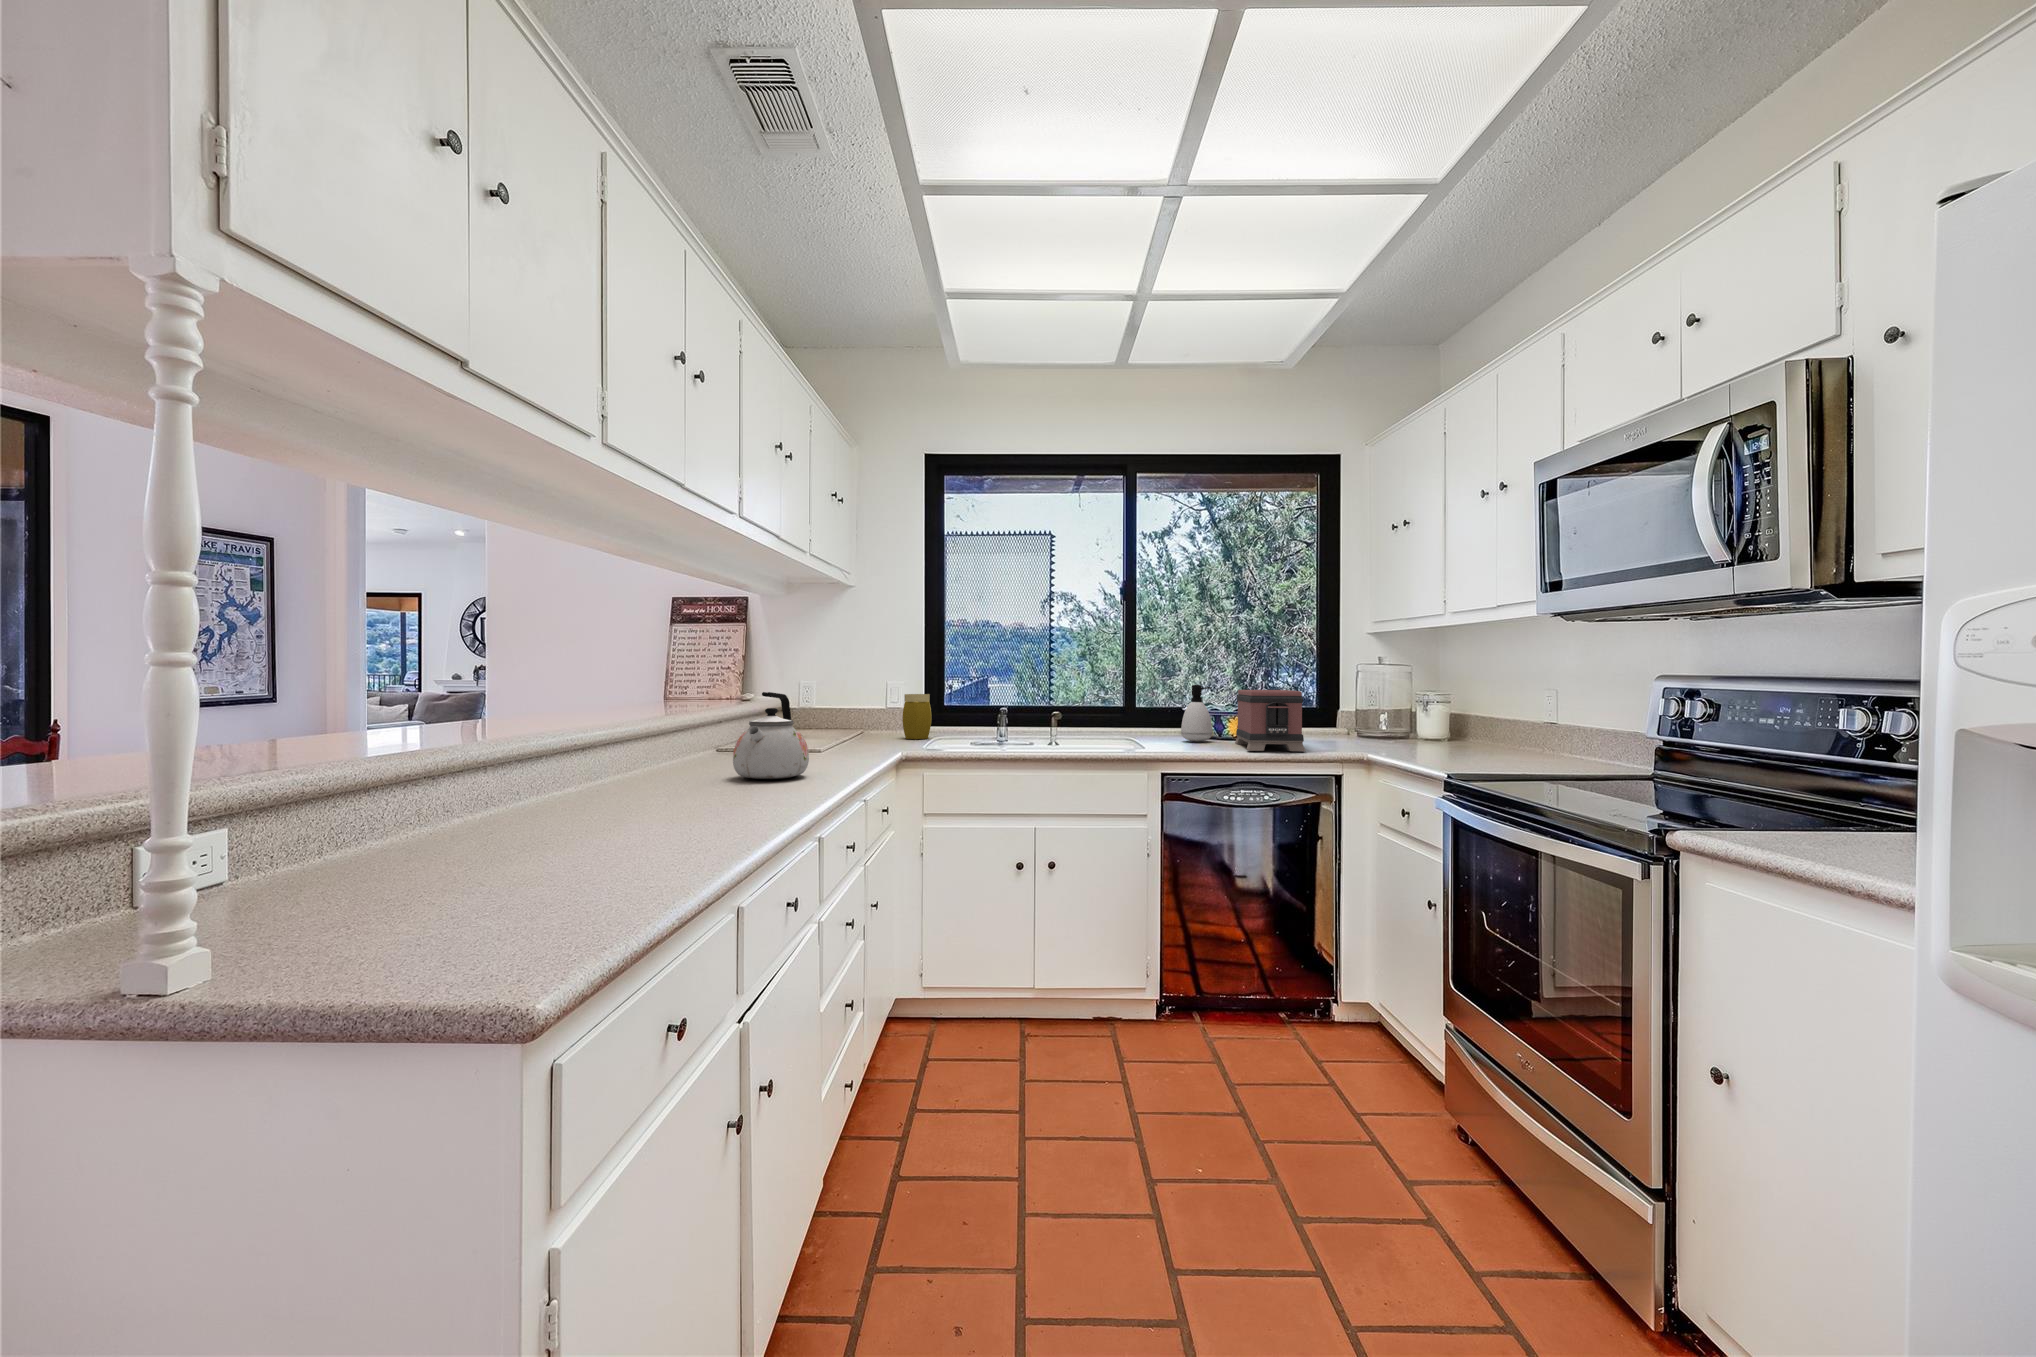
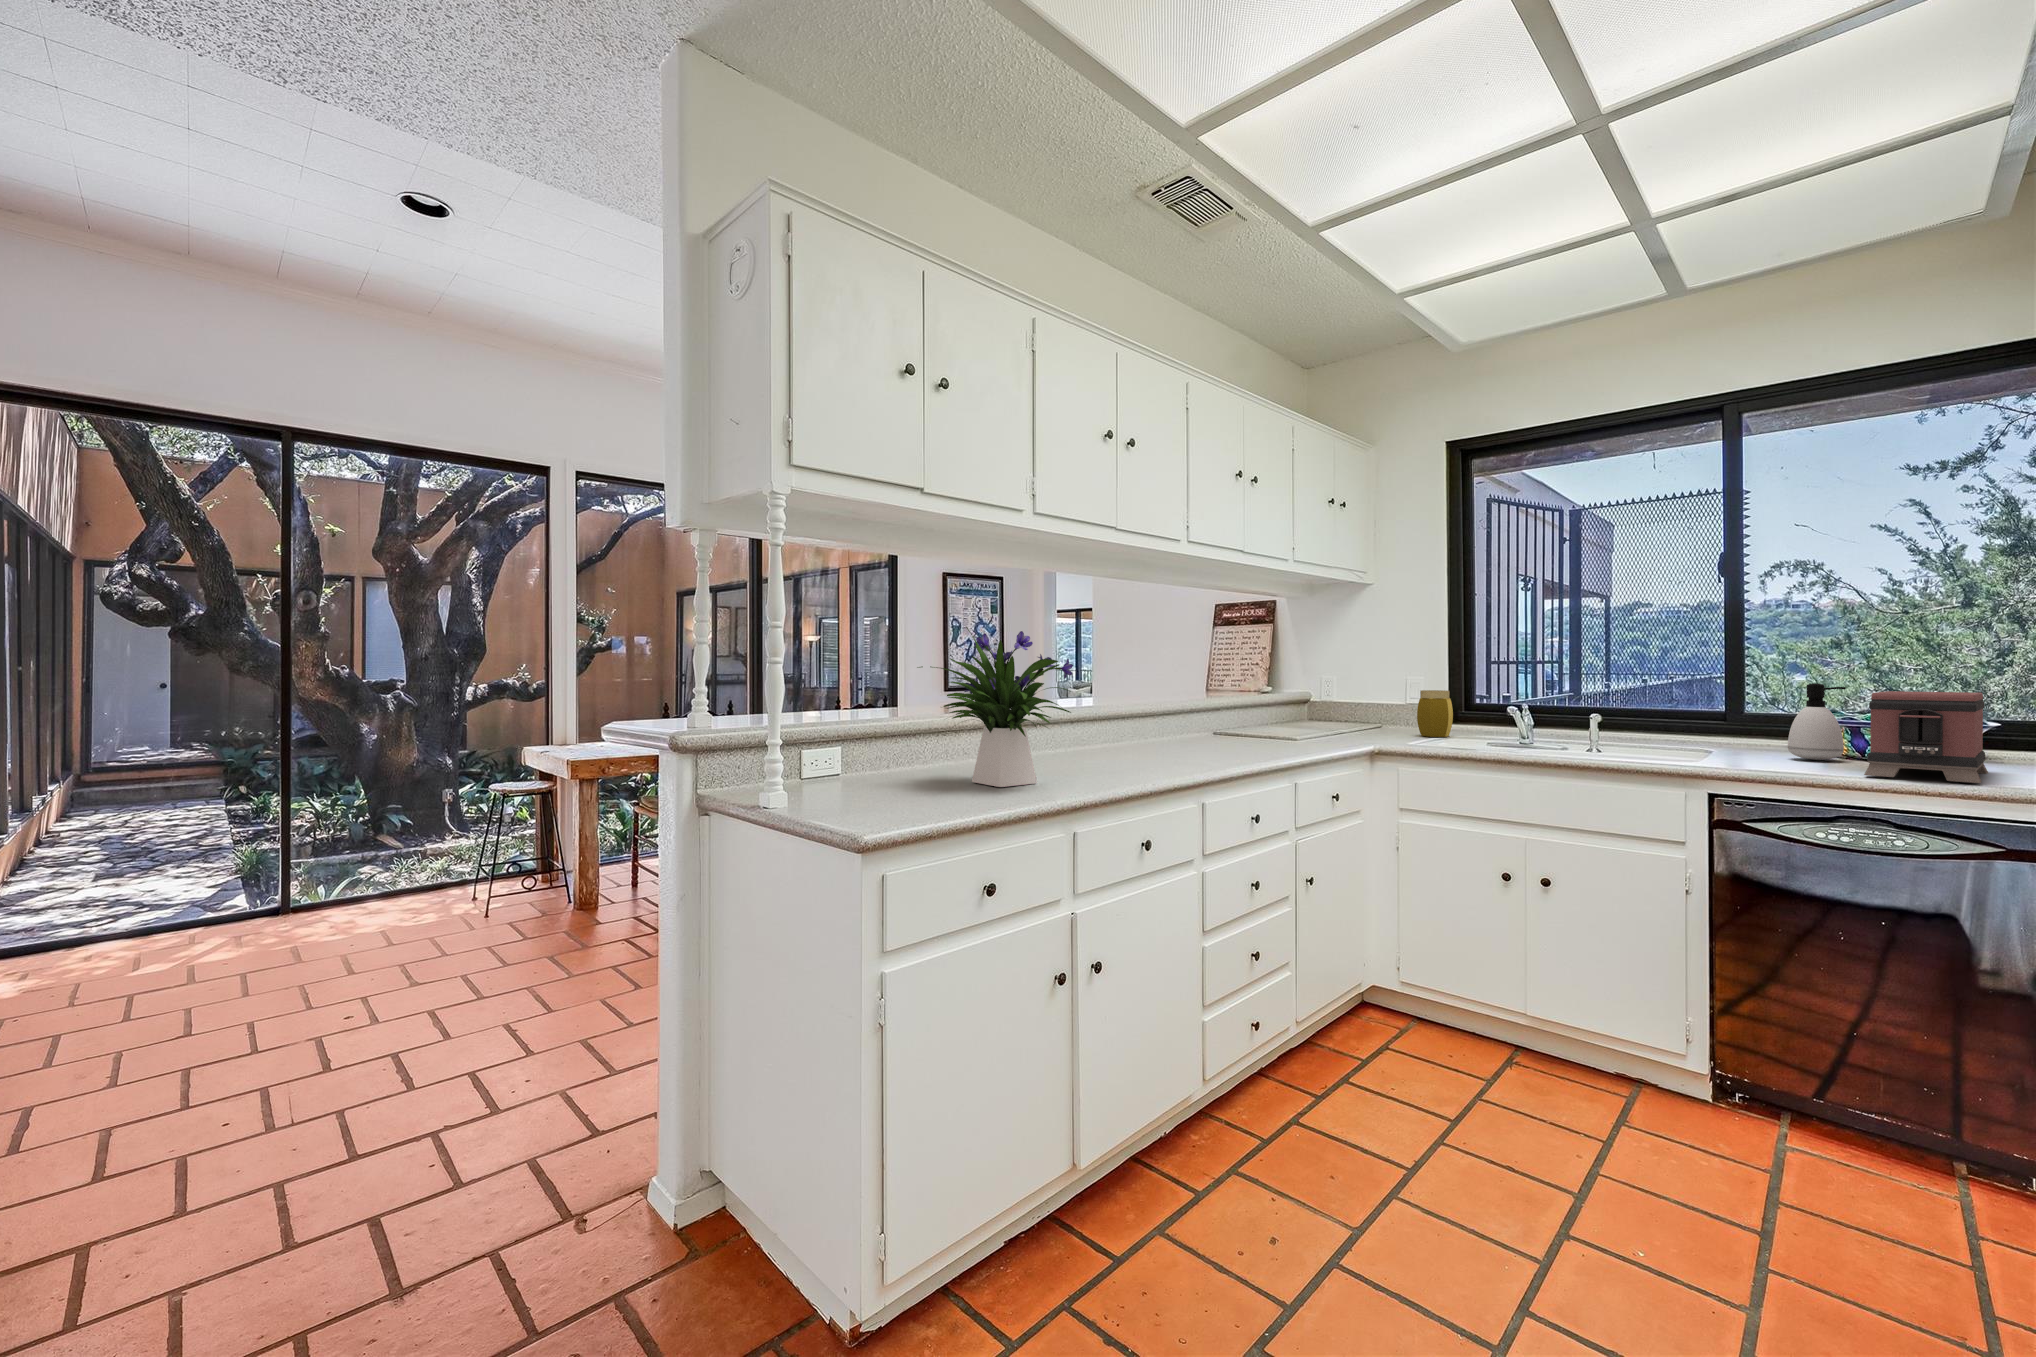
flower arrangement: none [414,600,696,852] -> present [917,626,1073,787]
kettle: present [733,692,809,779] -> none [1177,685,1239,757]

